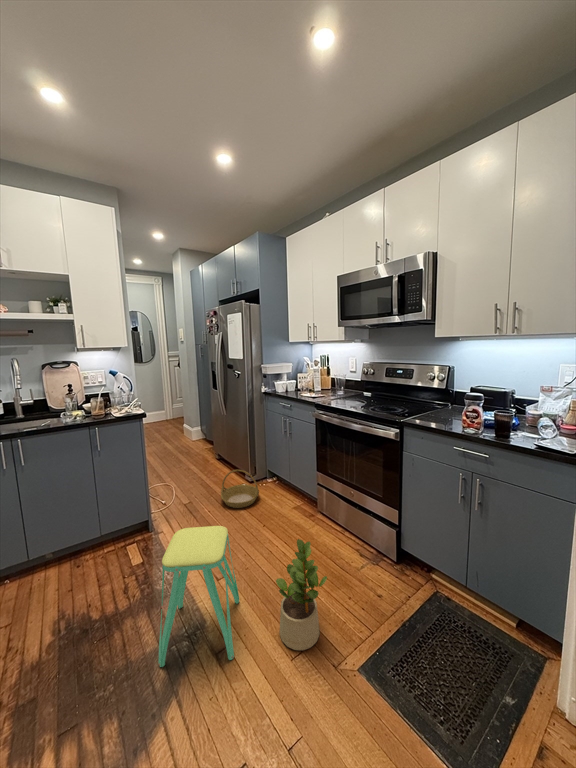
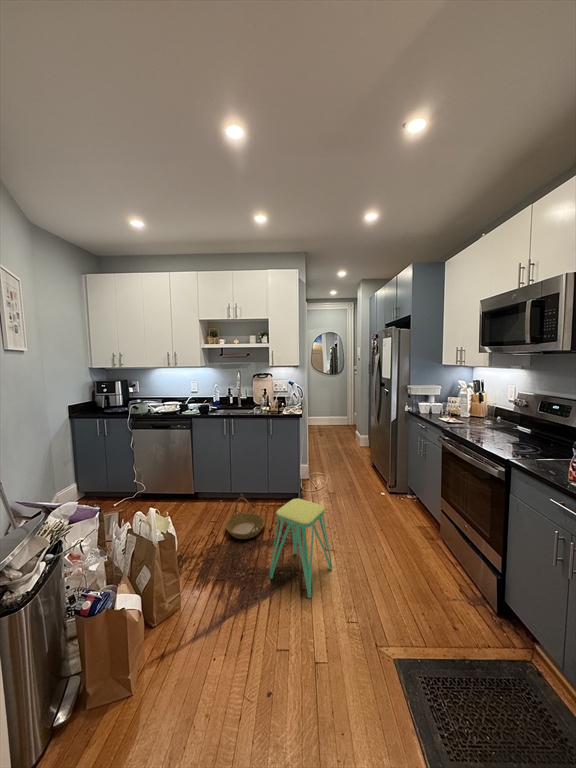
basket: present [221,470,259,508] -> present [225,497,265,539]
potted plant: present [276,539,327,650] -> none [347,533,385,623]

